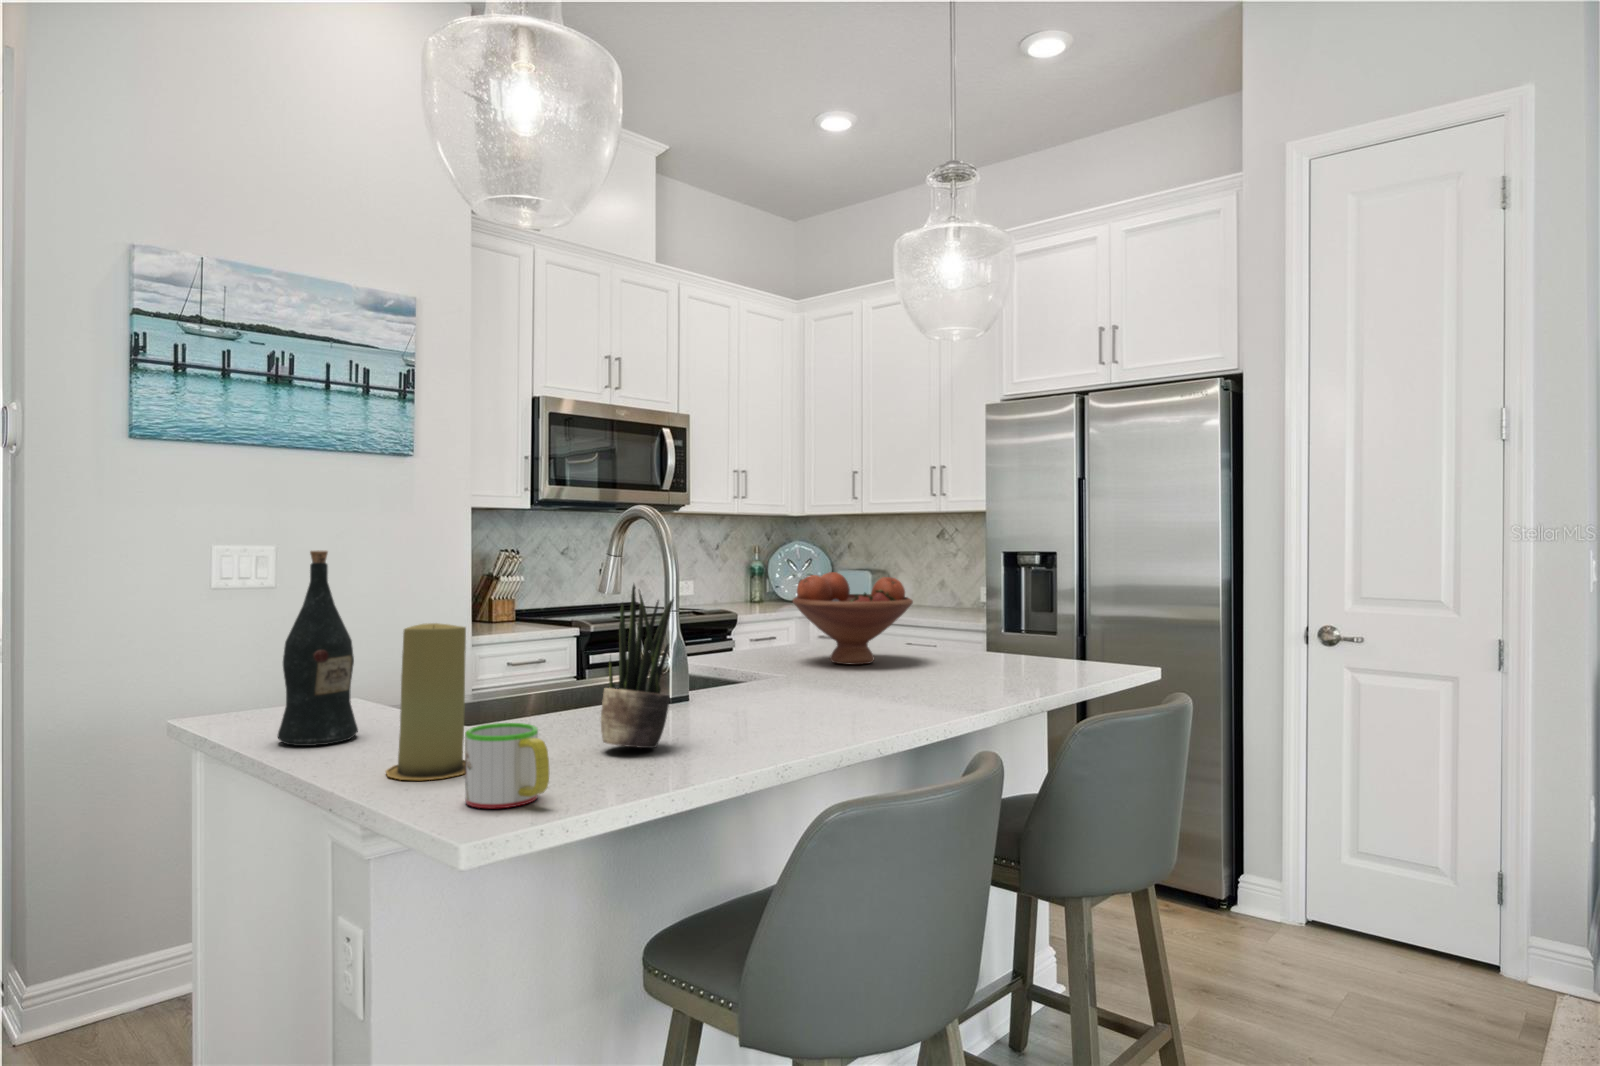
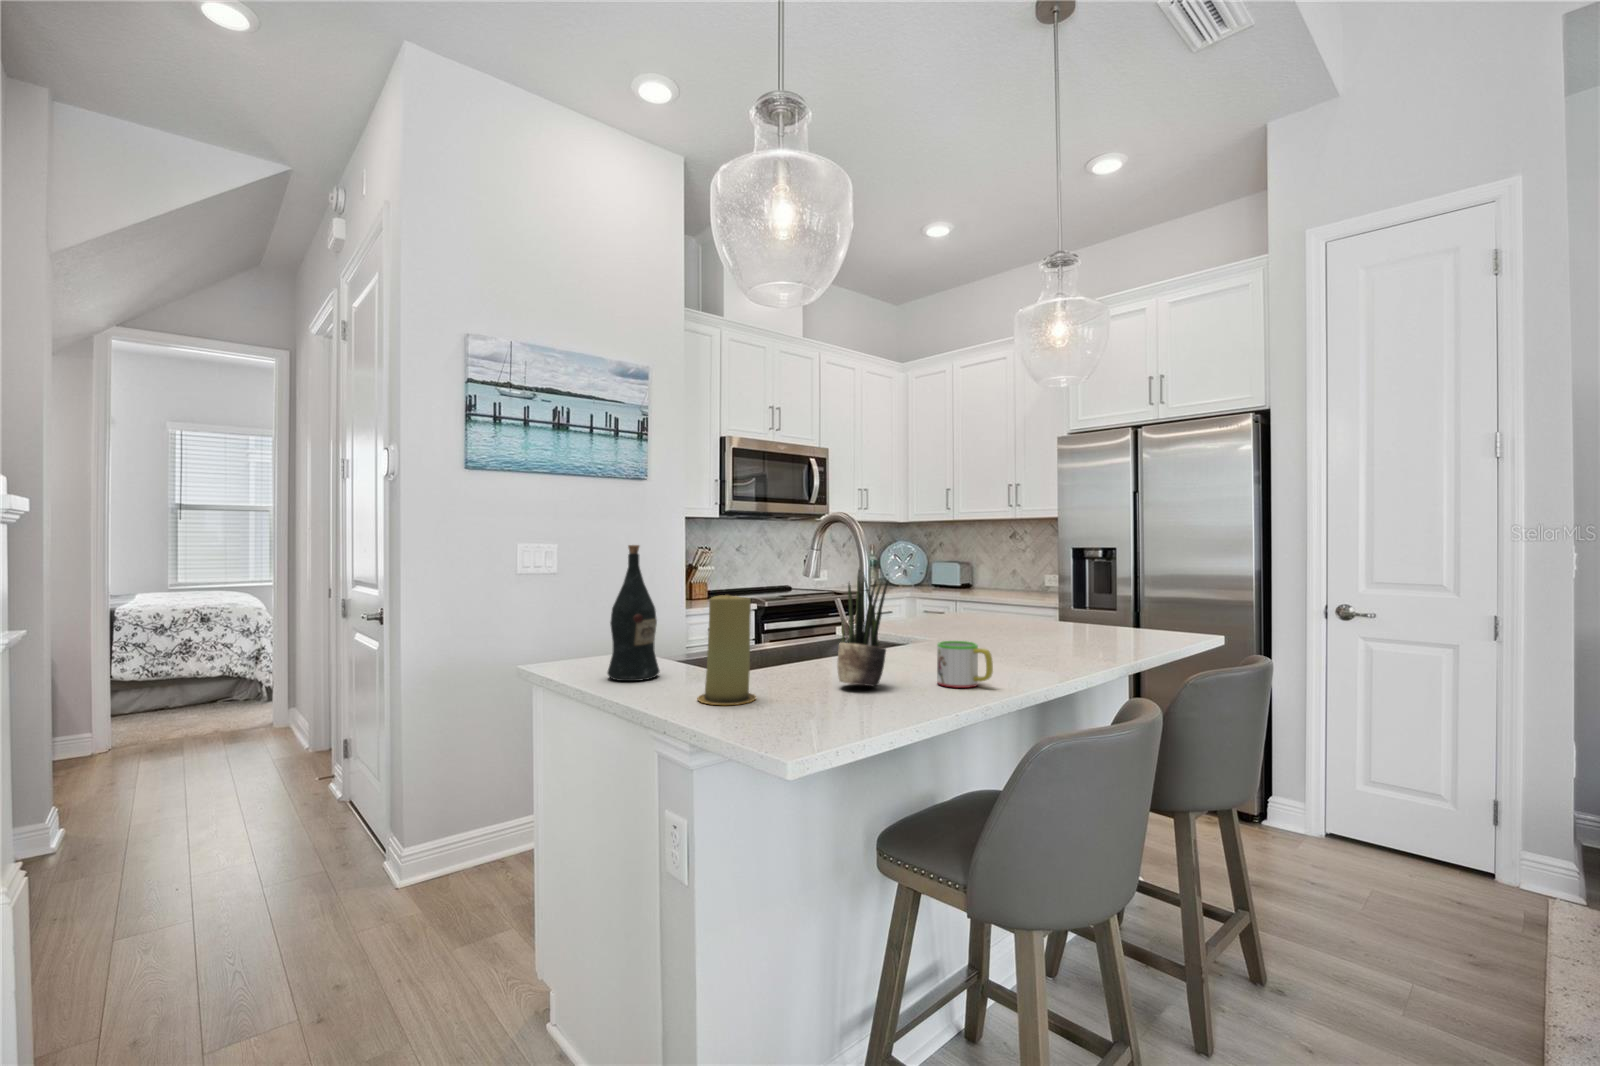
fruit bowl: present [793,572,913,665] -> none [934,562,1026,630]
mug: present [465,723,549,809] -> present [937,641,993,688]

